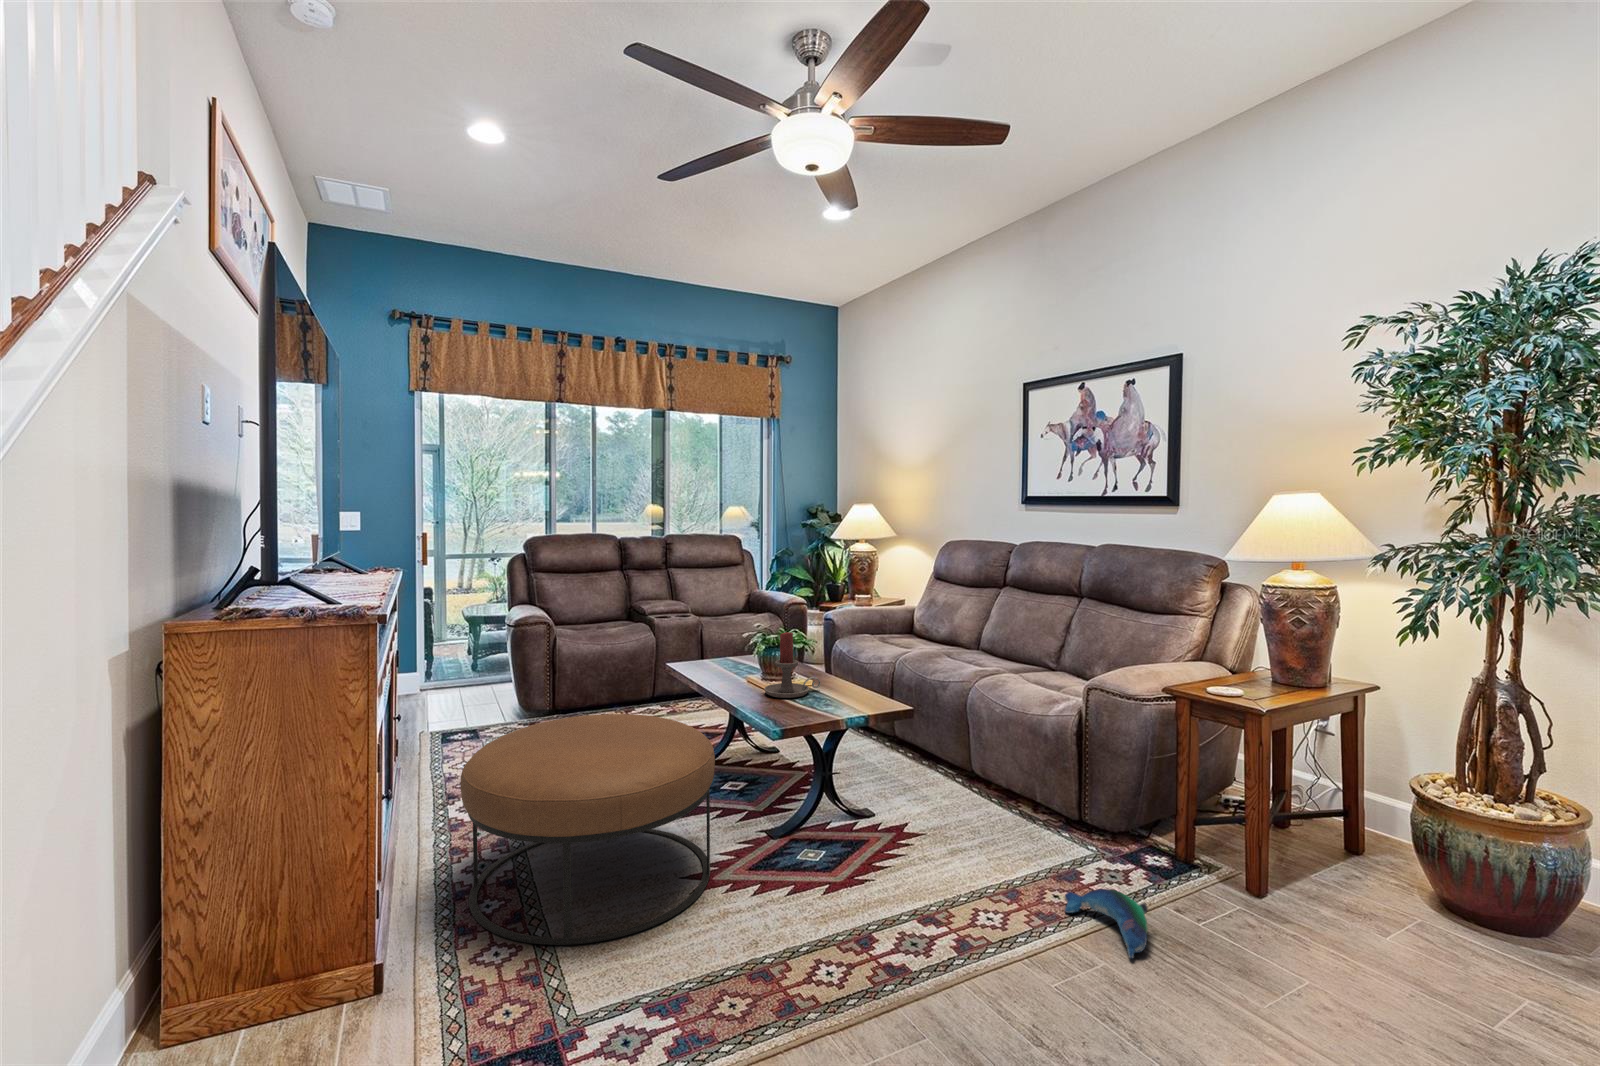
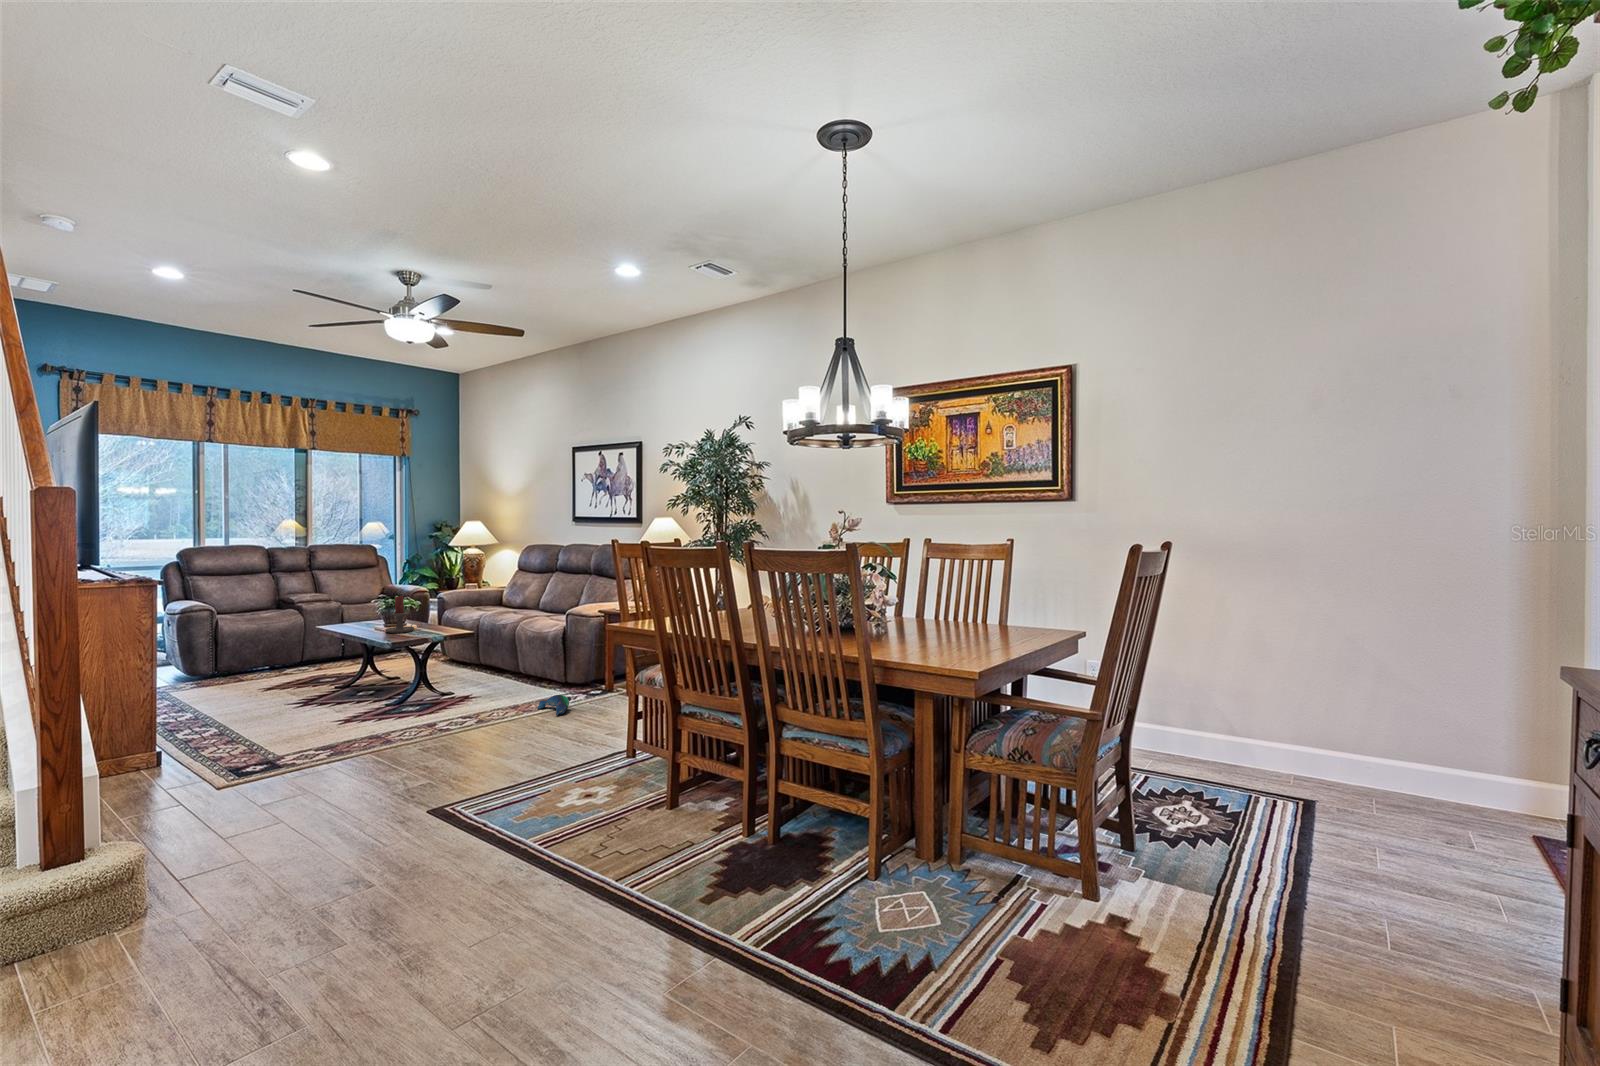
ottoman: present [460,714,715,945] -> none [188,644,351,747]

